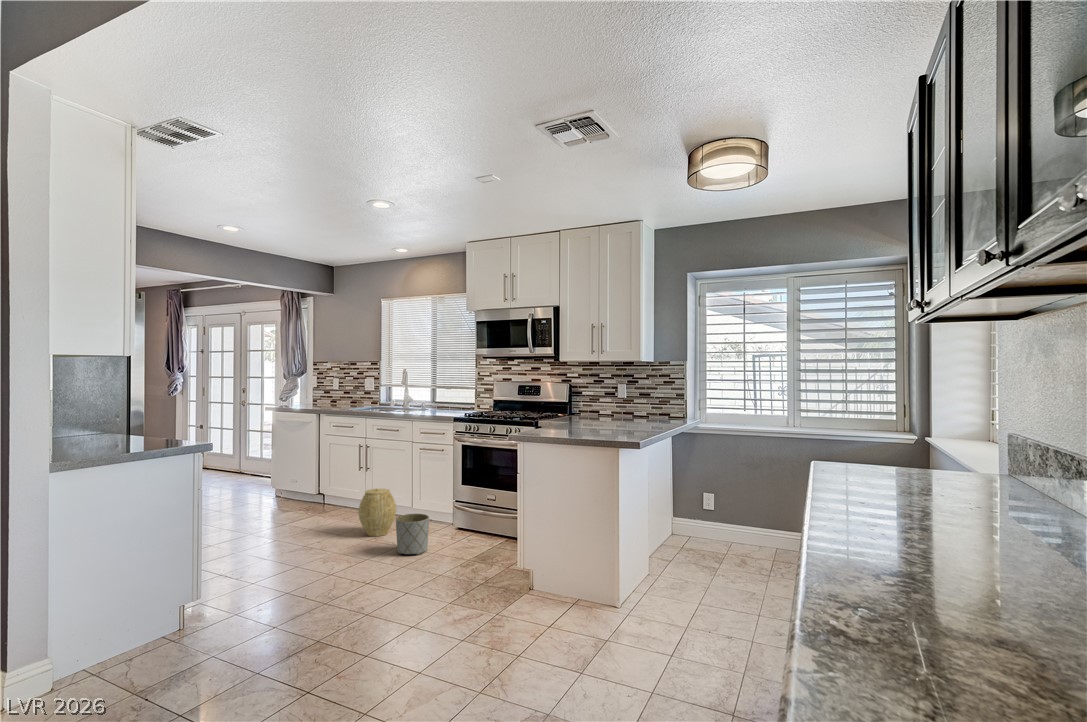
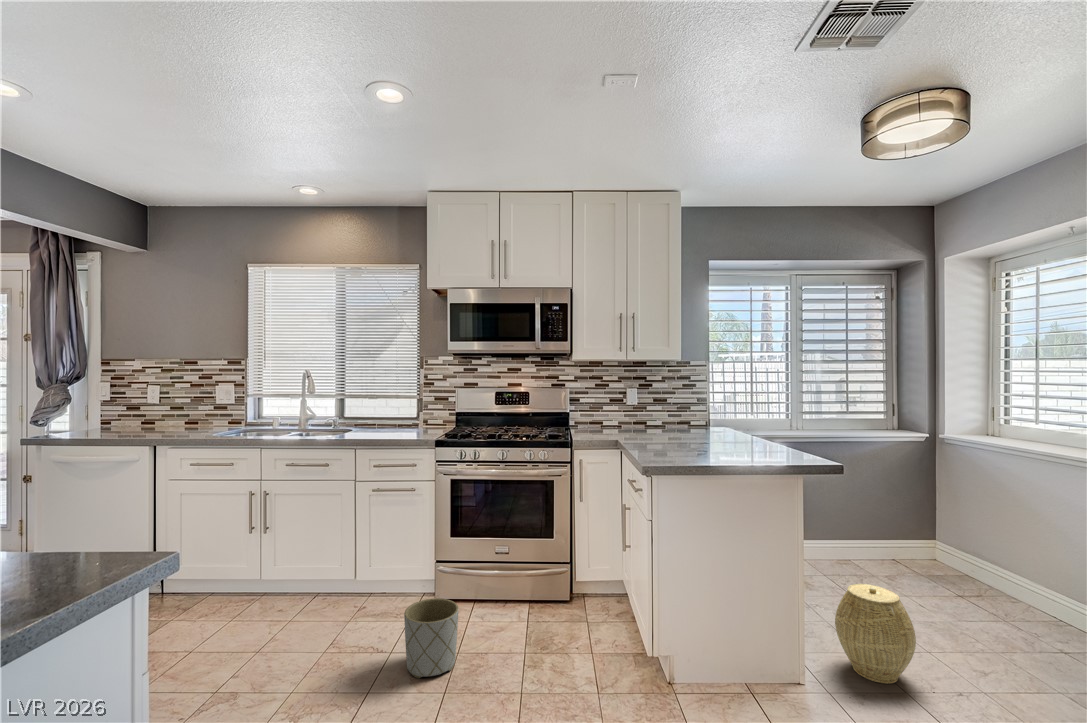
woven basket: present [358,488,396,536] -> present [835,584,916,684]

